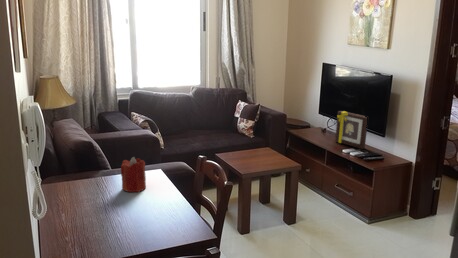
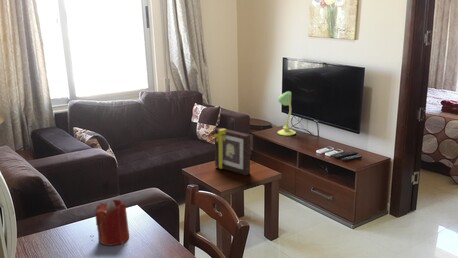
table lamp: none [312,94,330,136] -> present [278,91,296,136]
picture frame: present [335,111,367,149] -> present [214,128,250,175]

